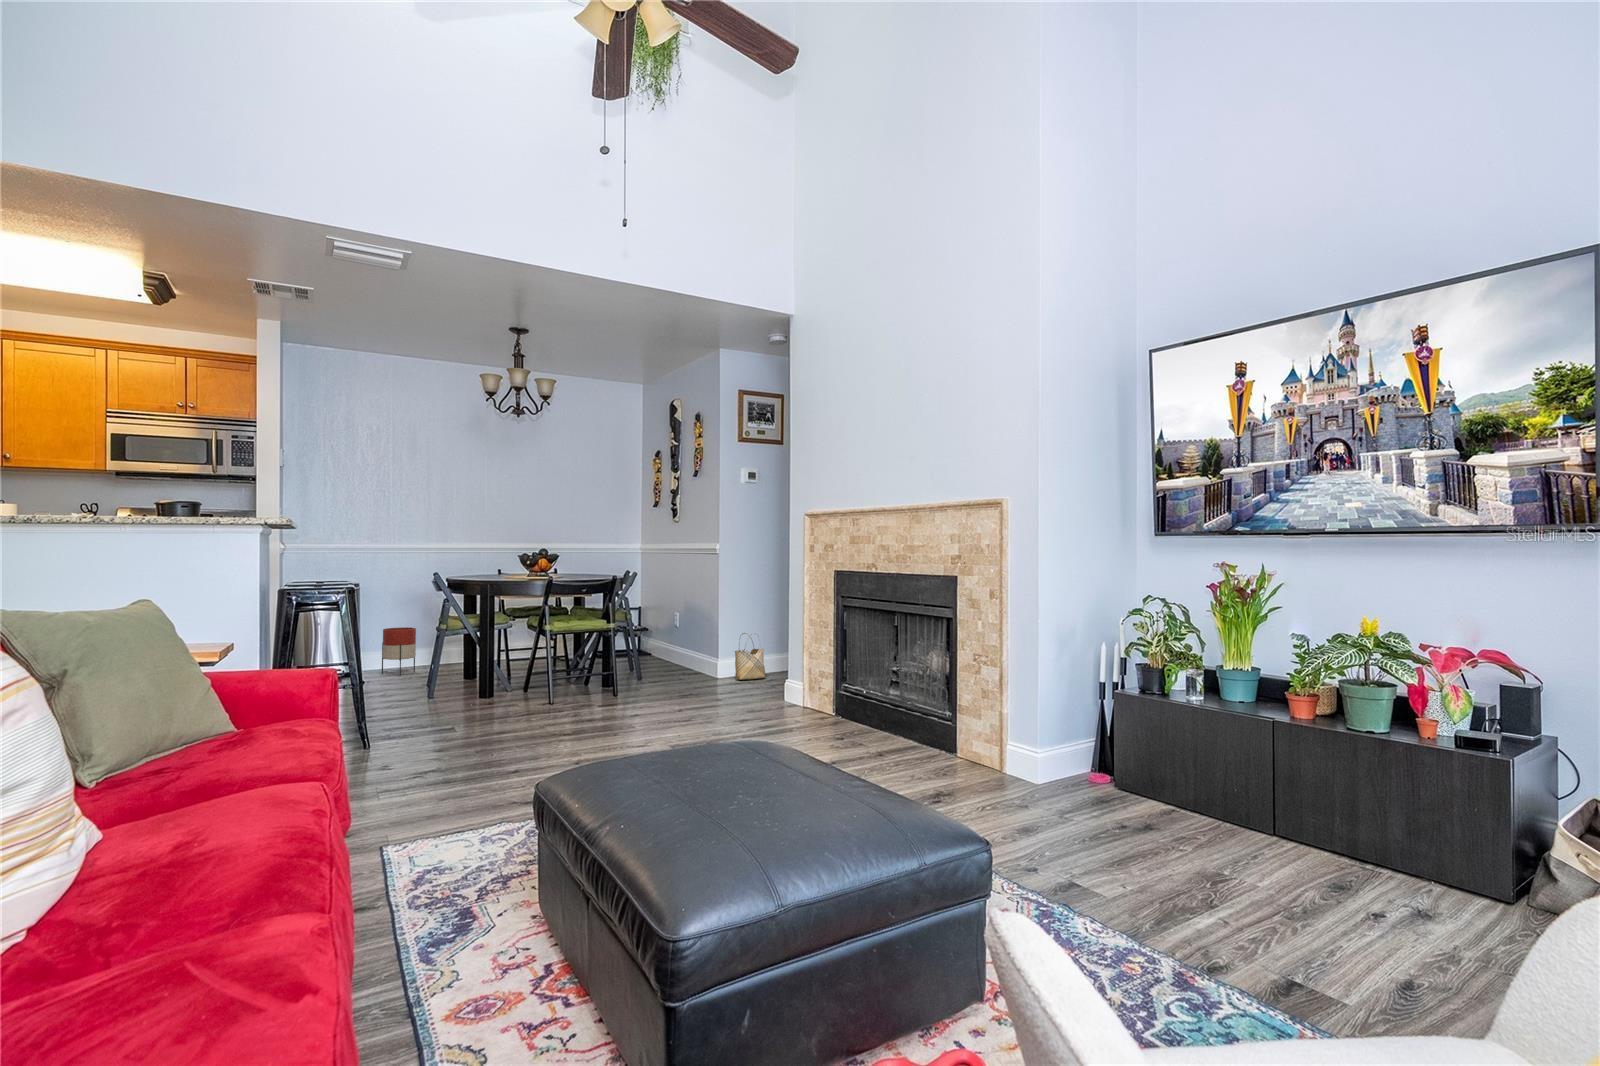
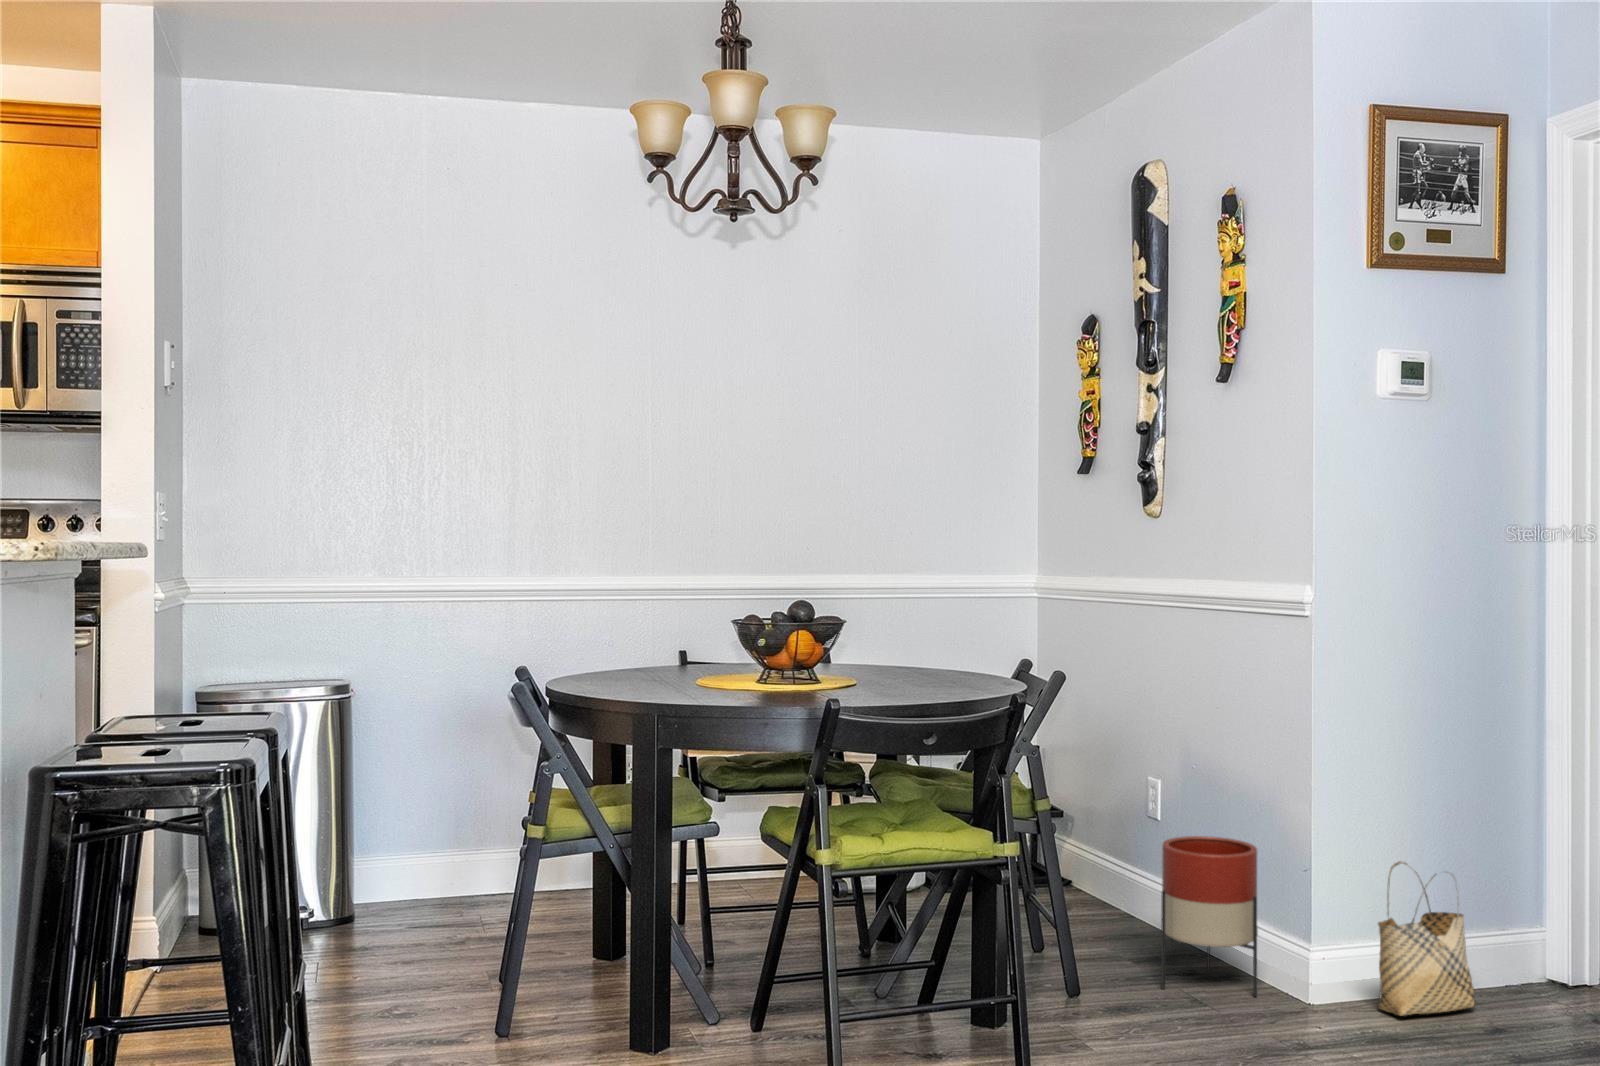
planter: present [382,627,416,676] -> present [1161,836,1258,997]

